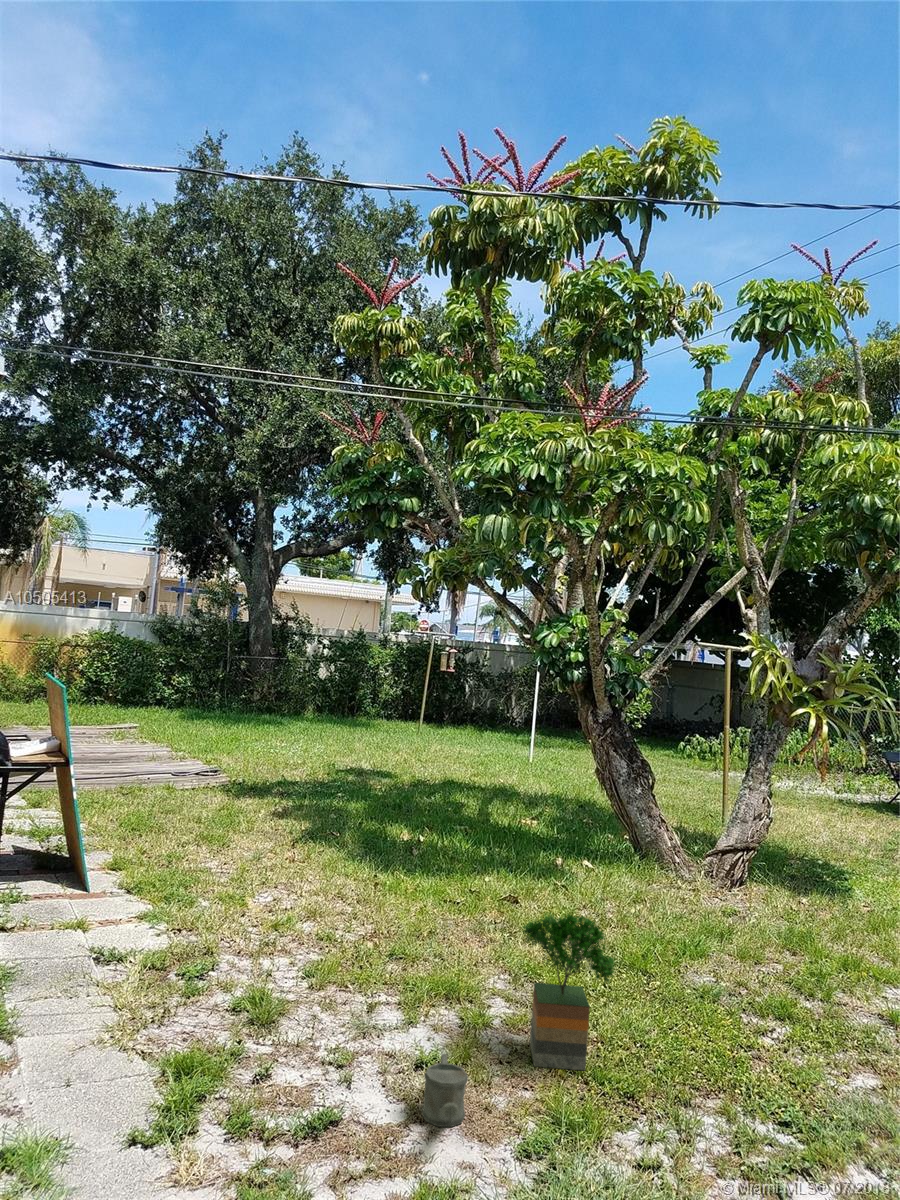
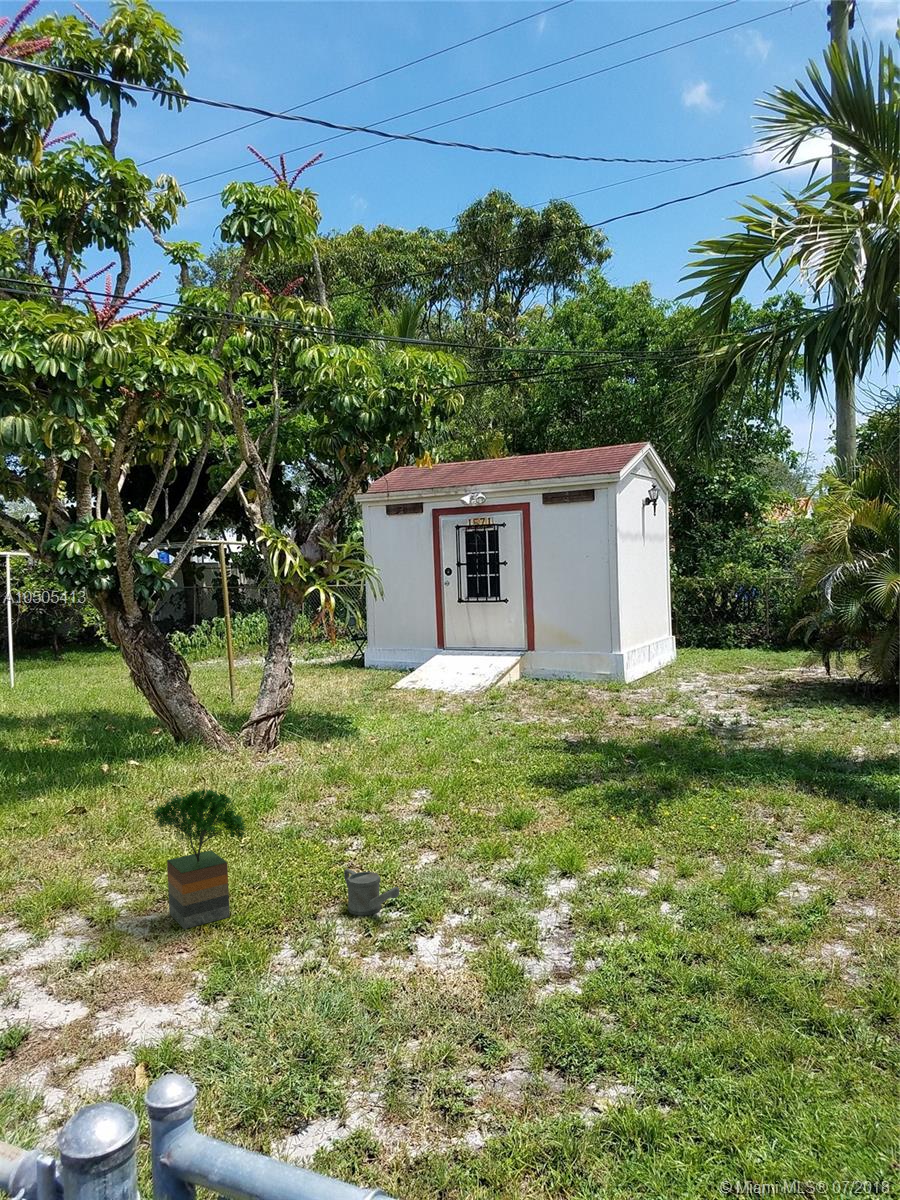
watering can: present [422,1054,468,1127] -> present [344,869,400,916]

